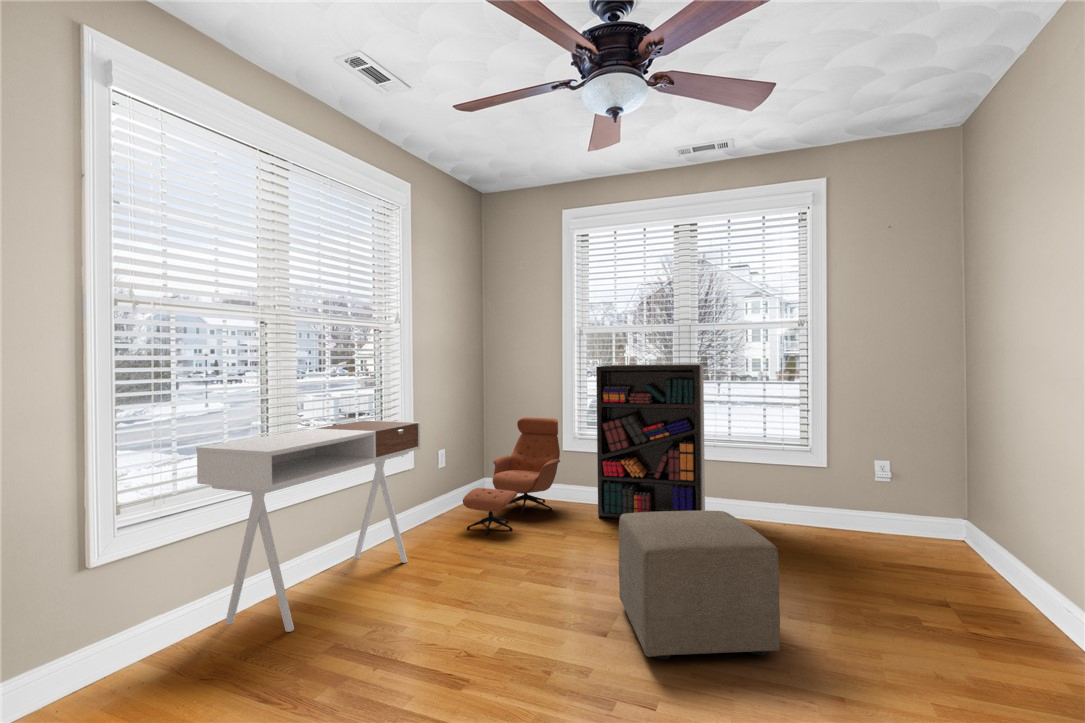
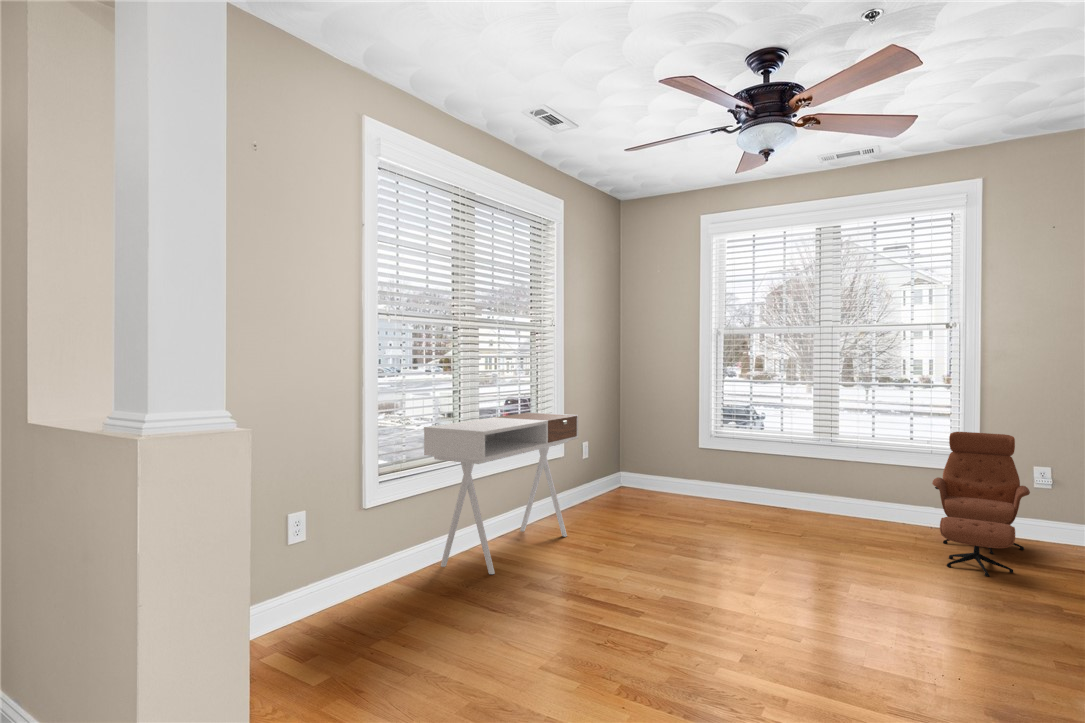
bookshelf: present [596,364,705,518] -> none [736,367,847,525]
lounge chair: present [463,417,560,535] -> present [932,432,1030,576]
ottoman: present [619,511,780,659] -> none [763,498,908,617]

